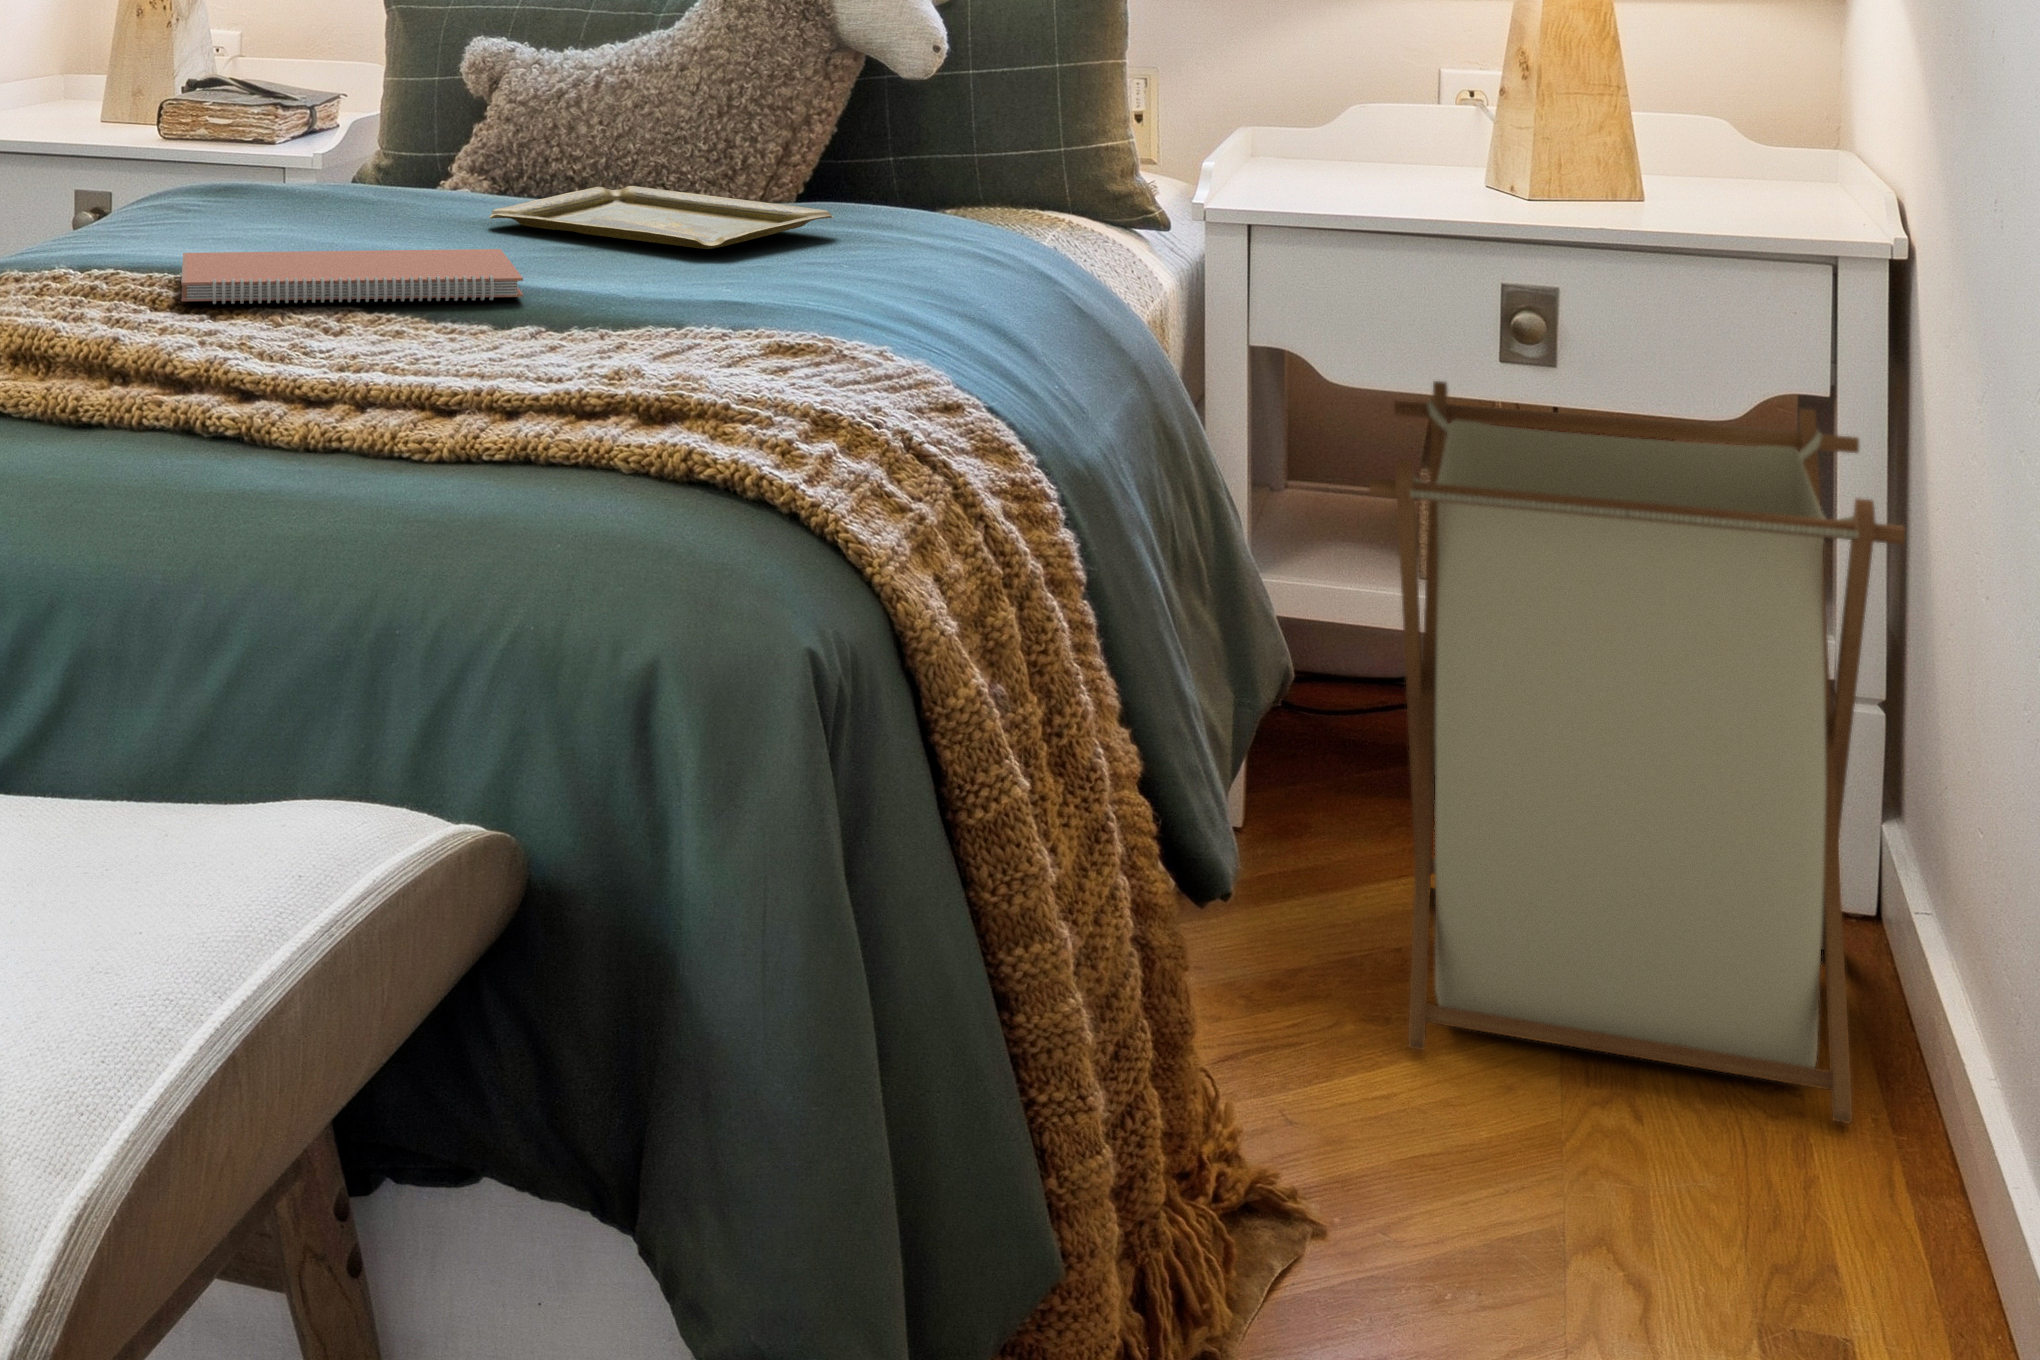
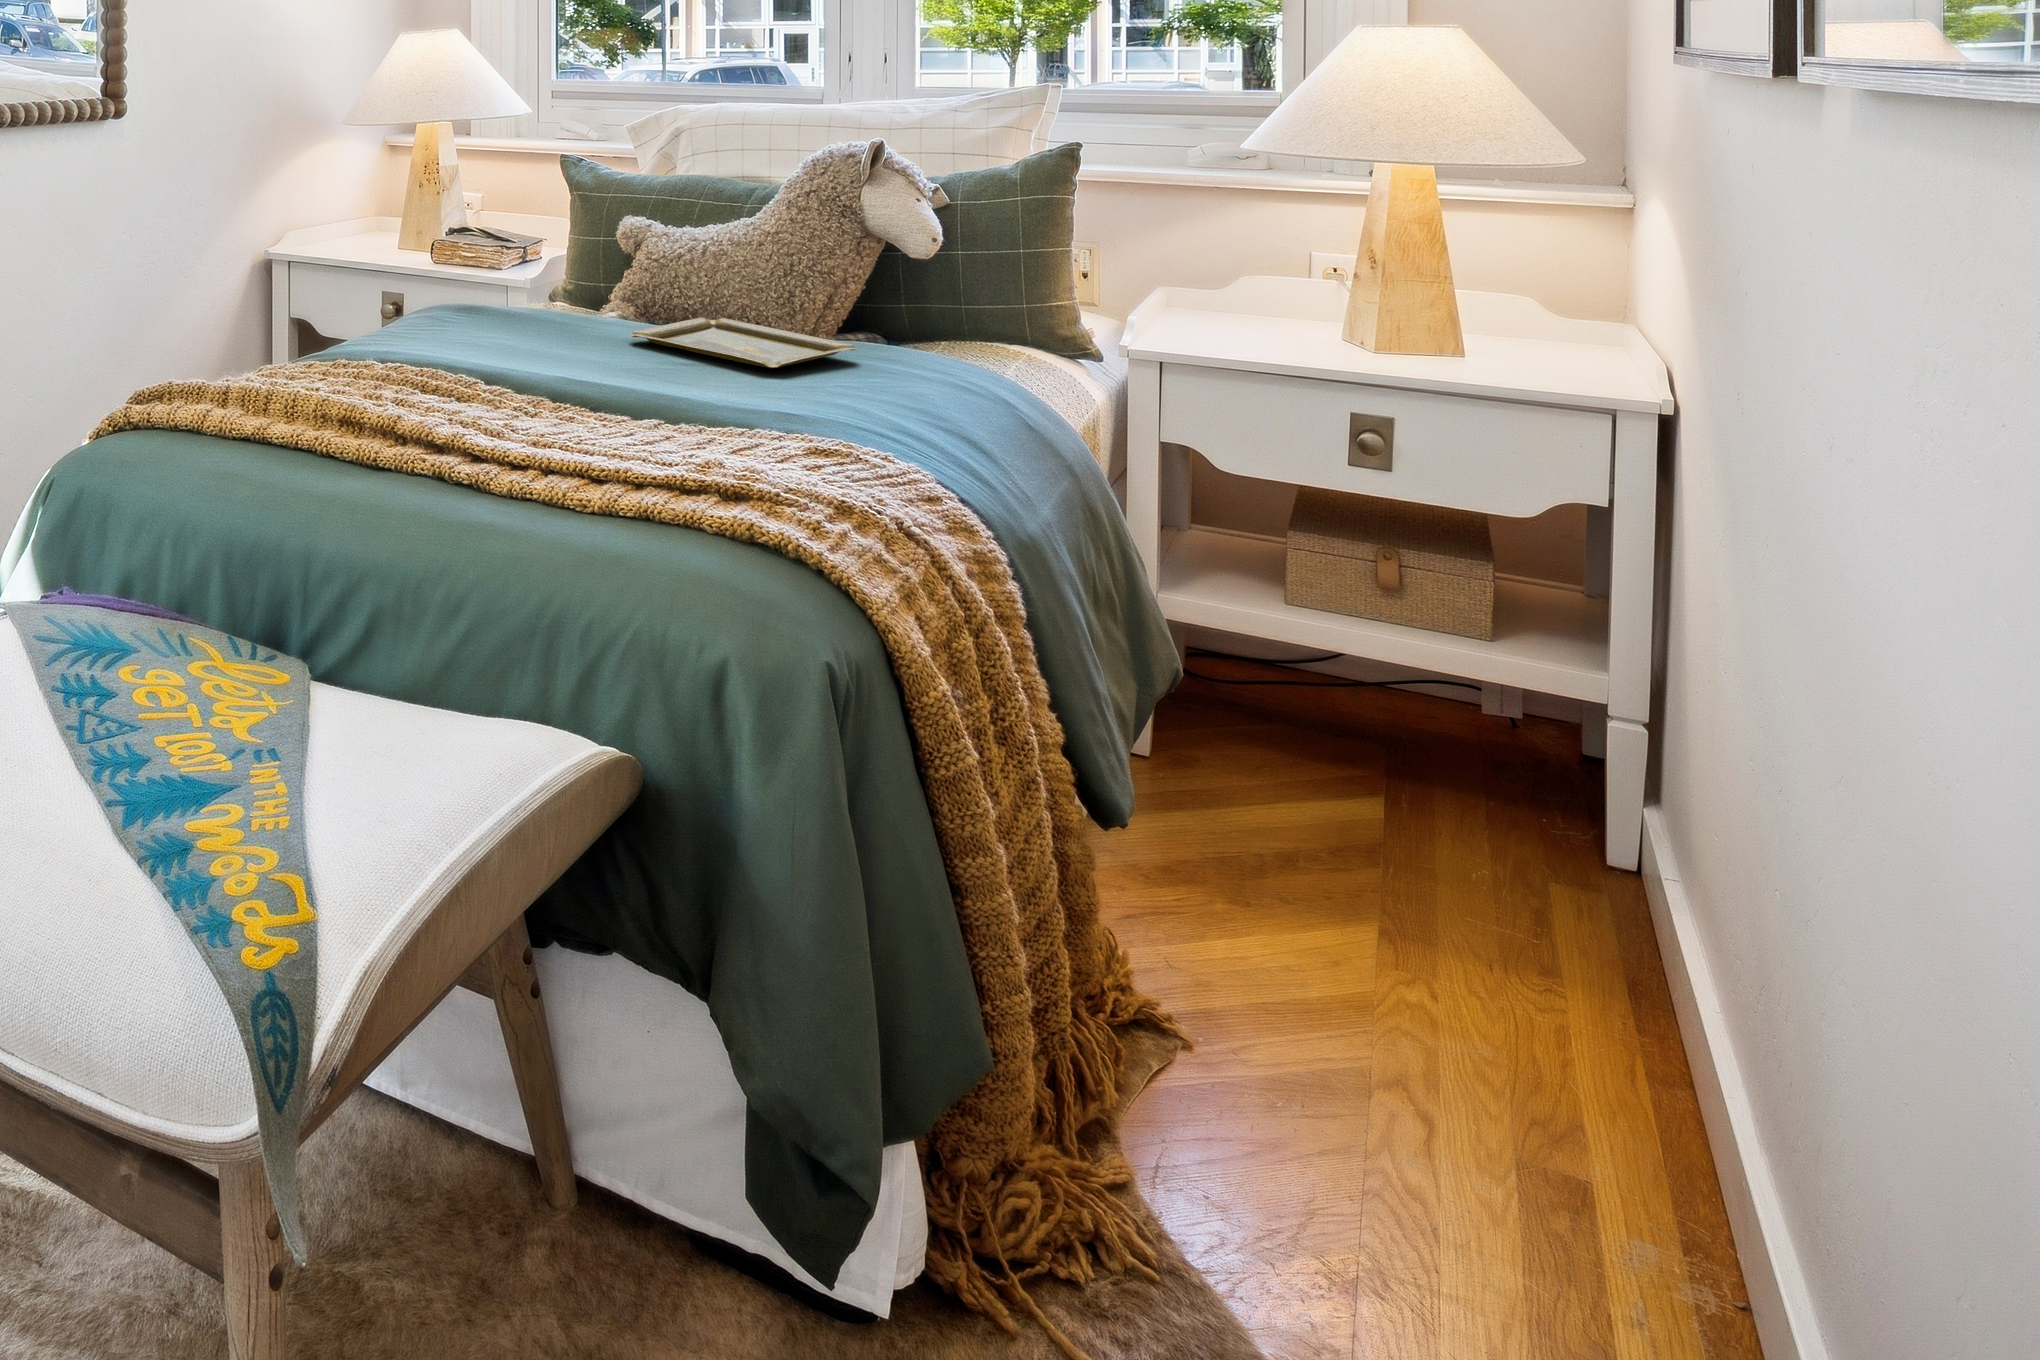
notebook: present [181,249,523,304] -> none [439,355,648,400]
laundry basket: present [1369,381,1905,1123] -> none [1240,479,1672,1044]

